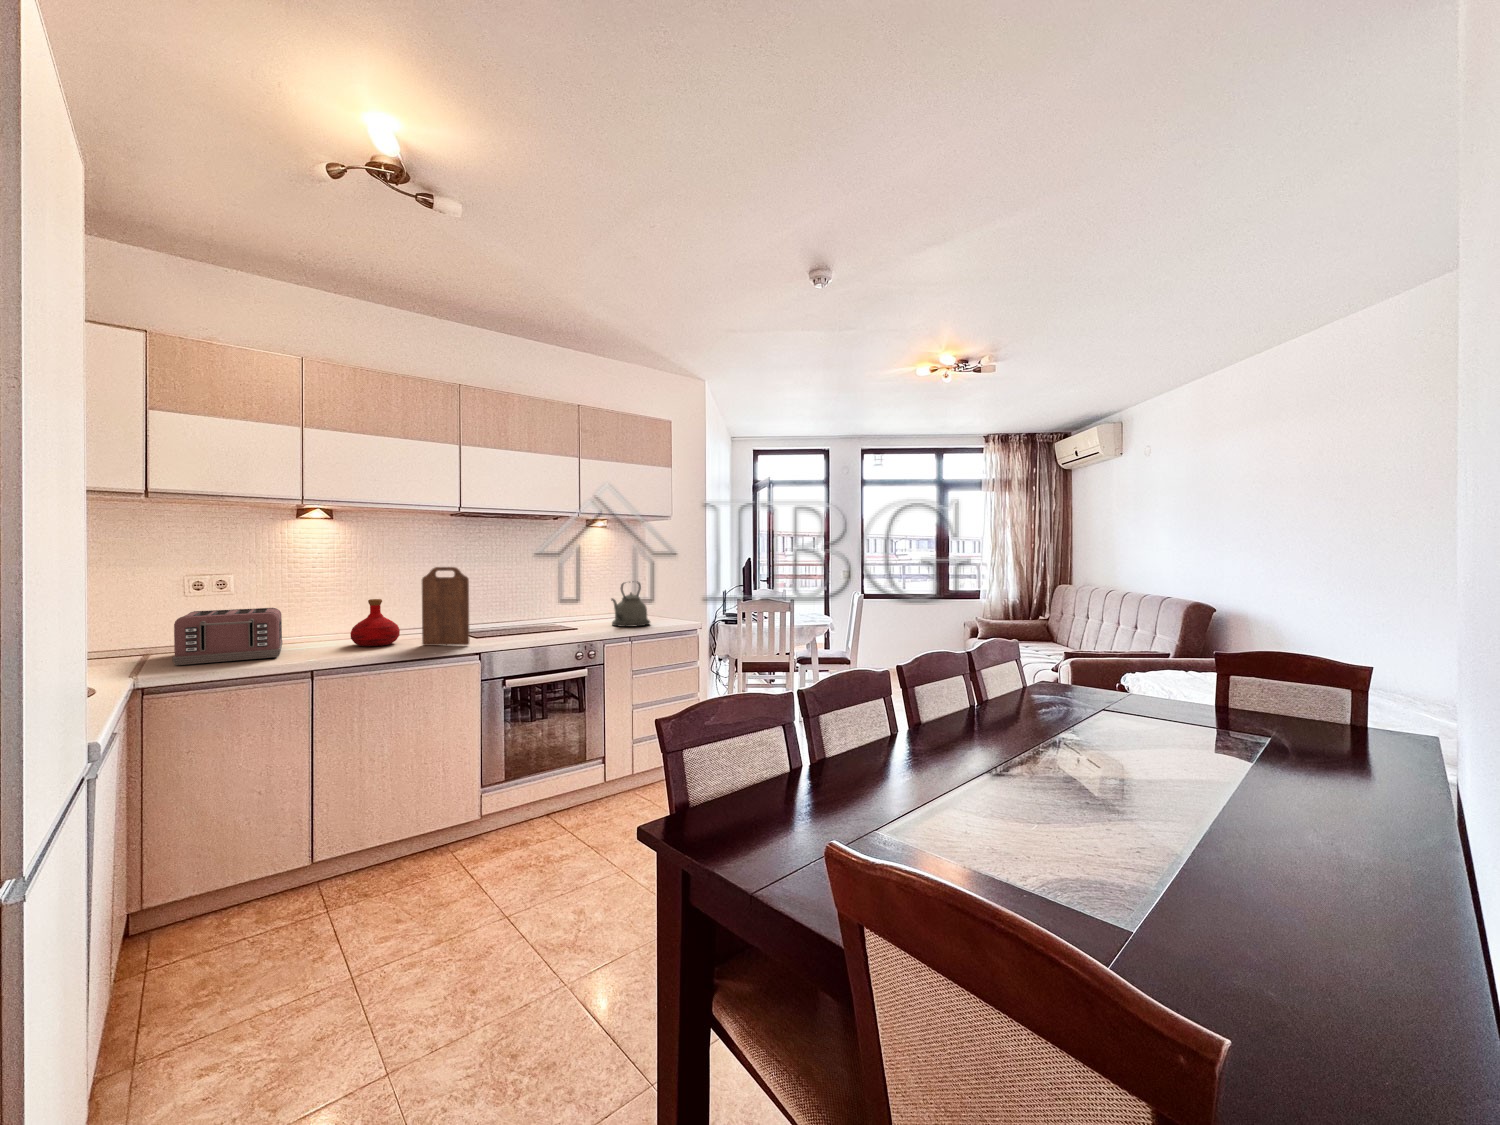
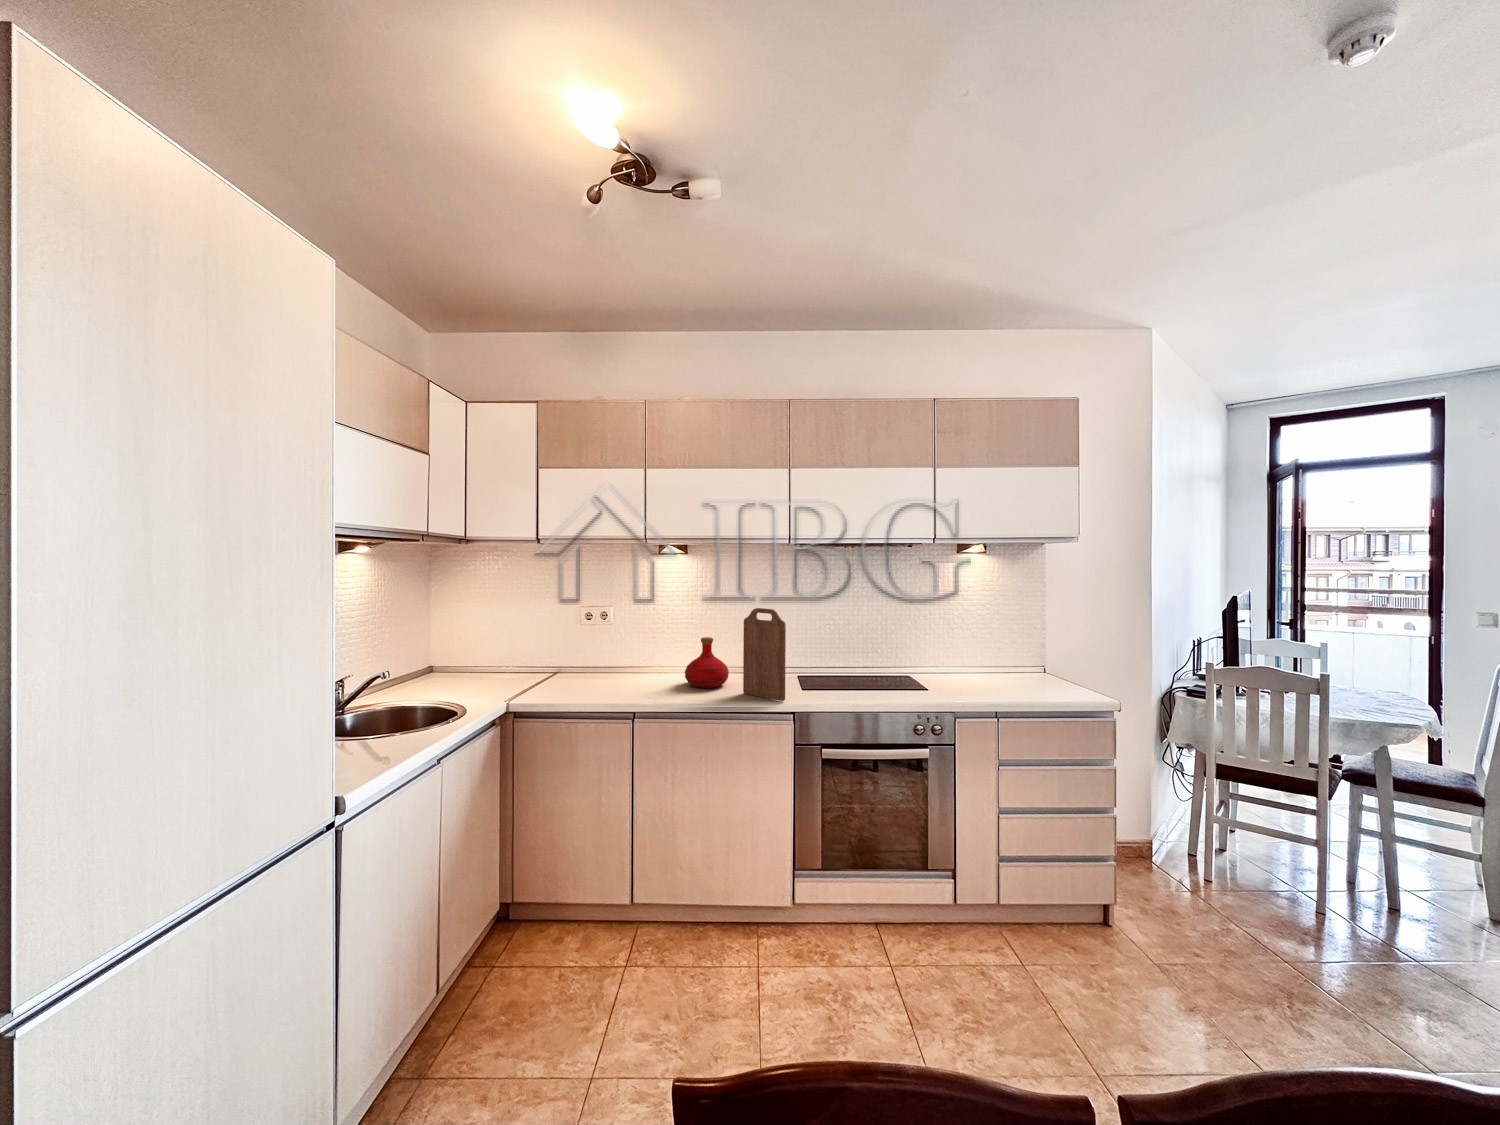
kettle: present [611,582,650,627] -> none [975,631,1037,696]
toaster: present [173,608,283,665] -> none [545,638,638,691]

